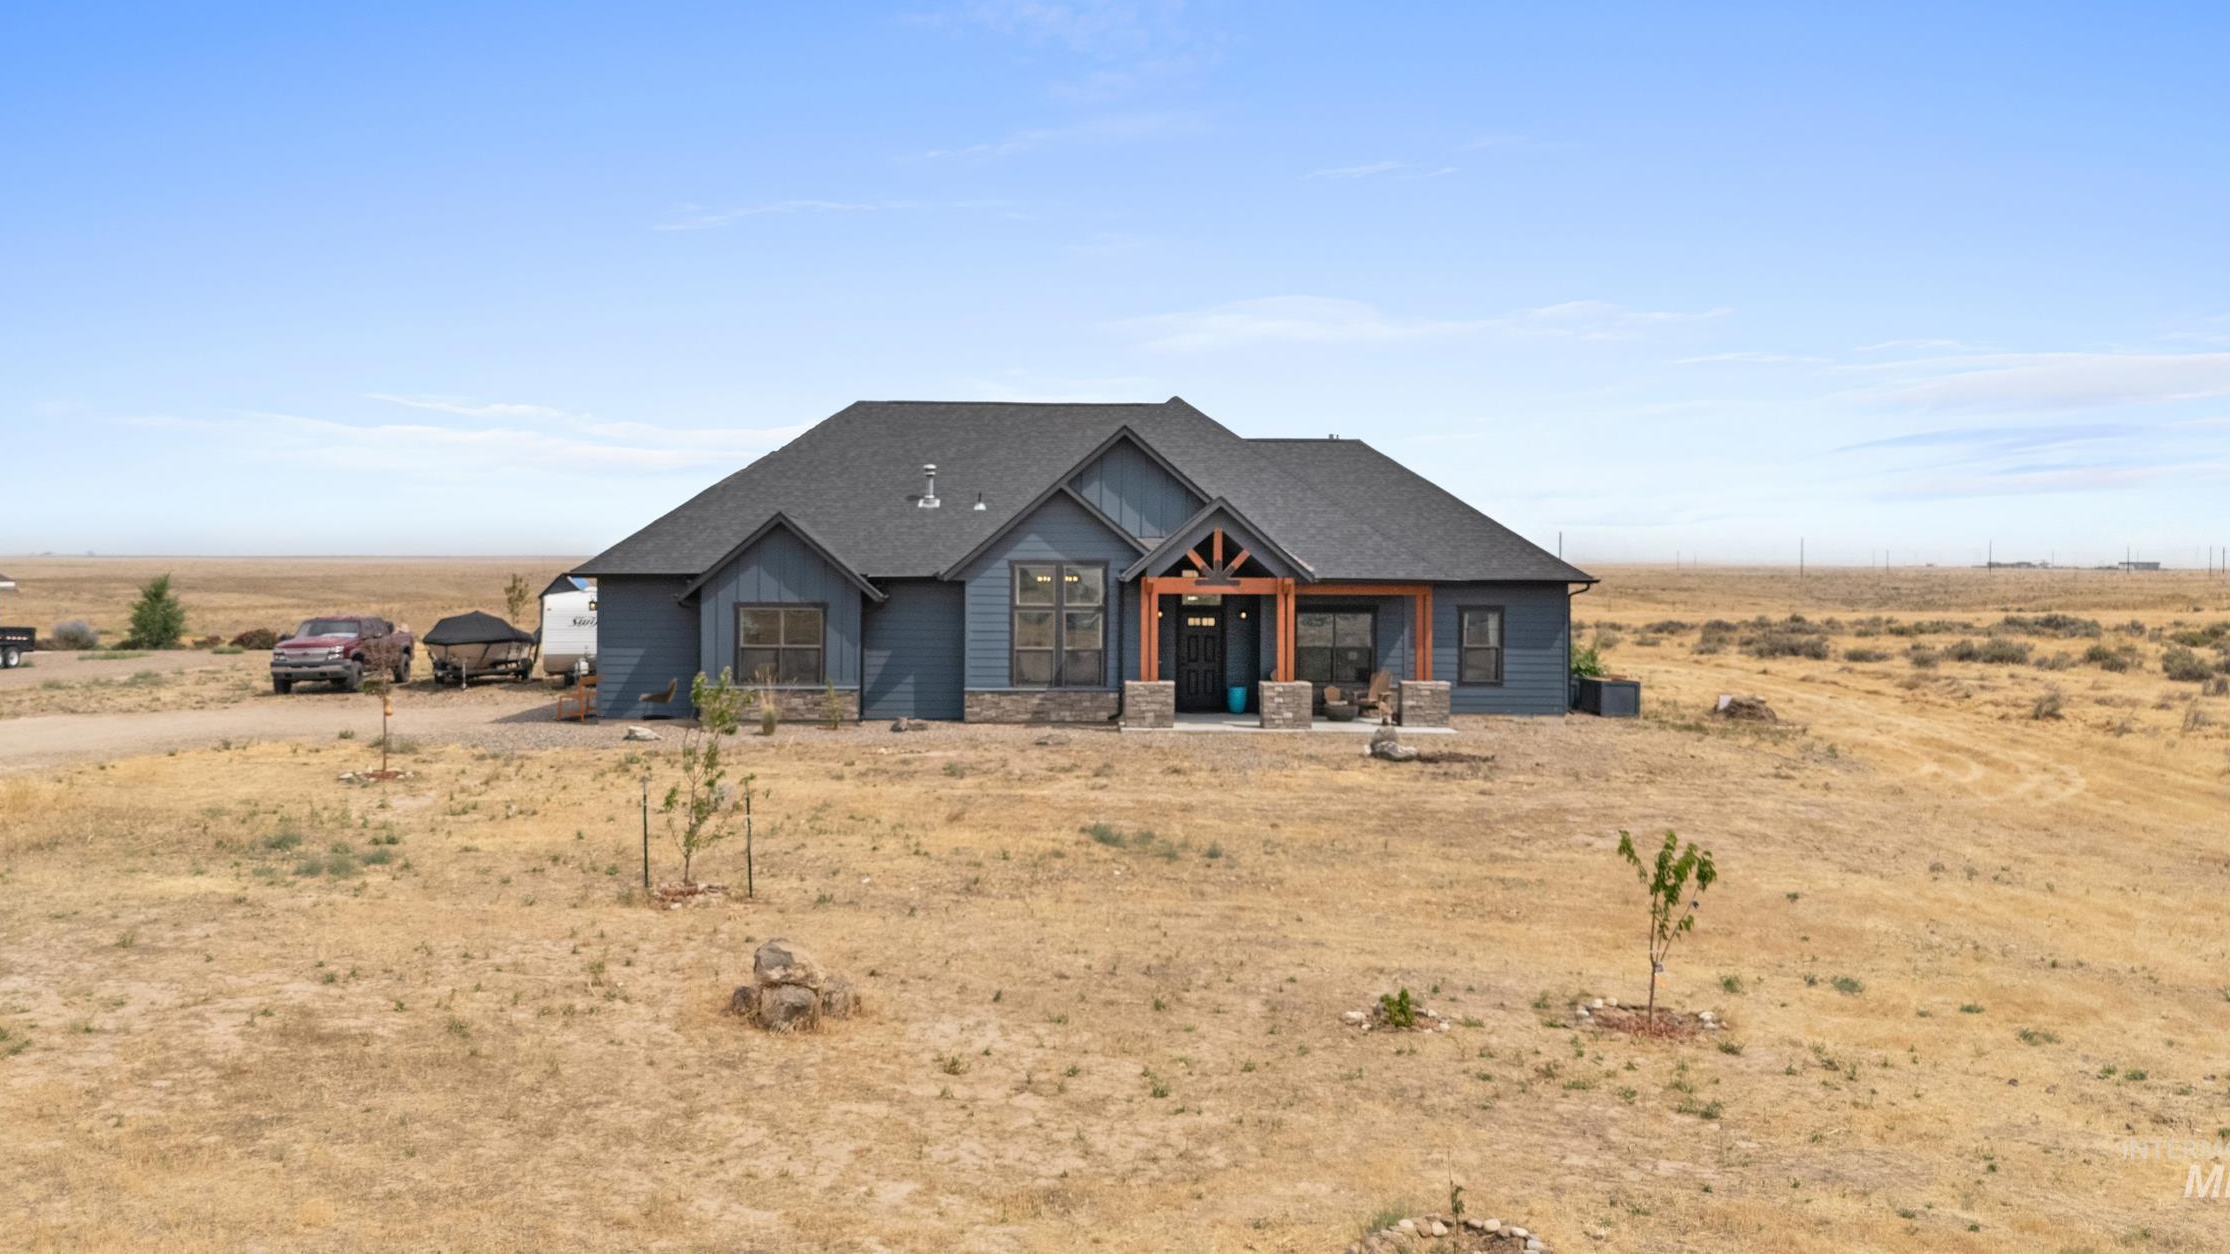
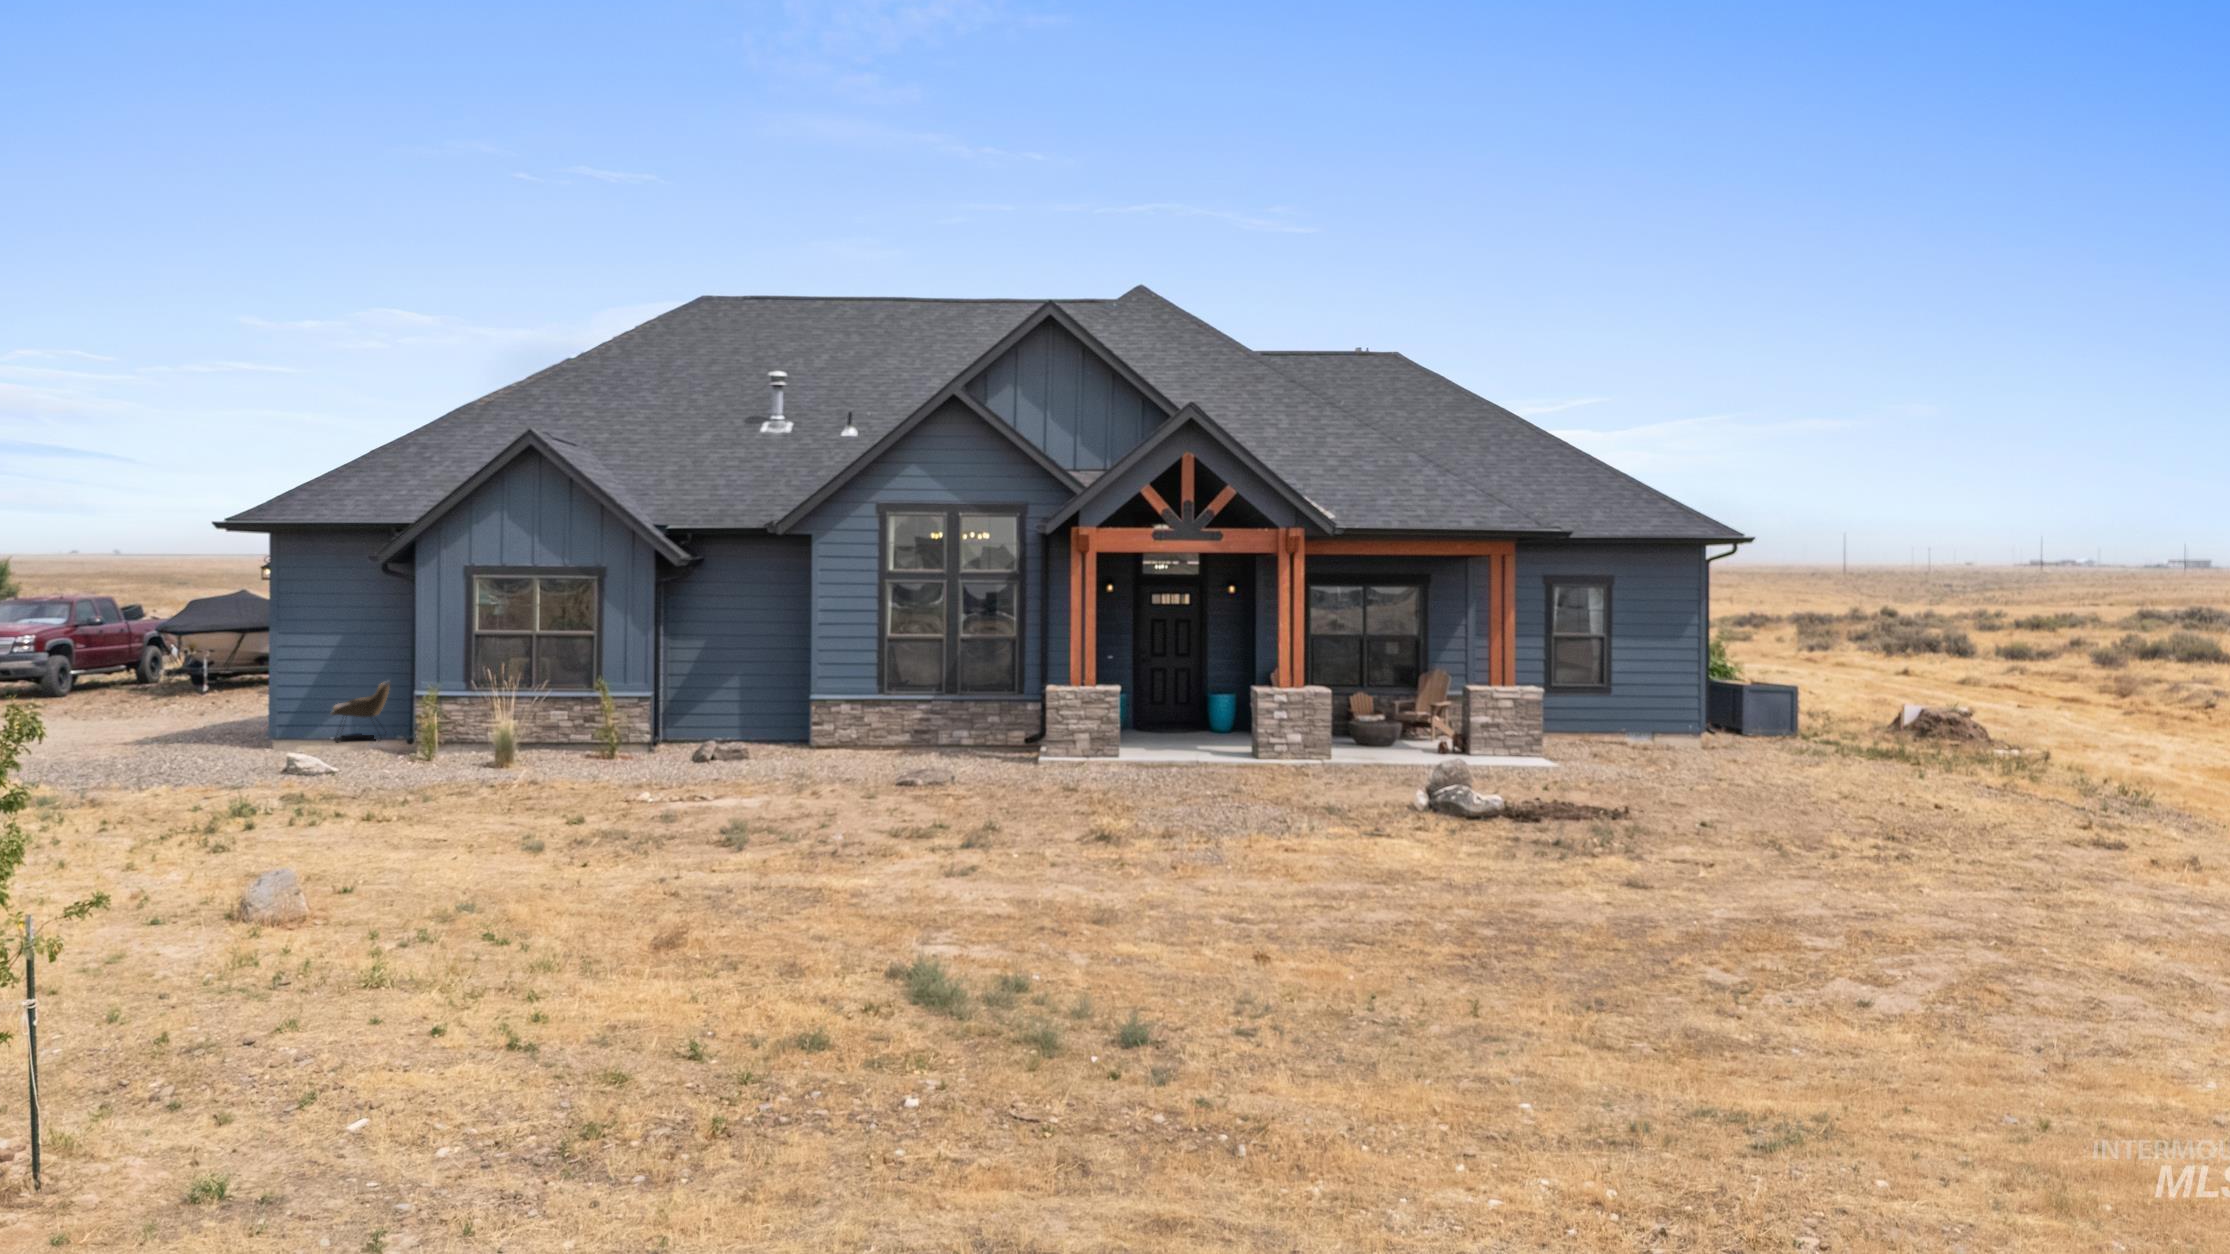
bench: present [557,674,605,722] -> none [204,673,290,745]

